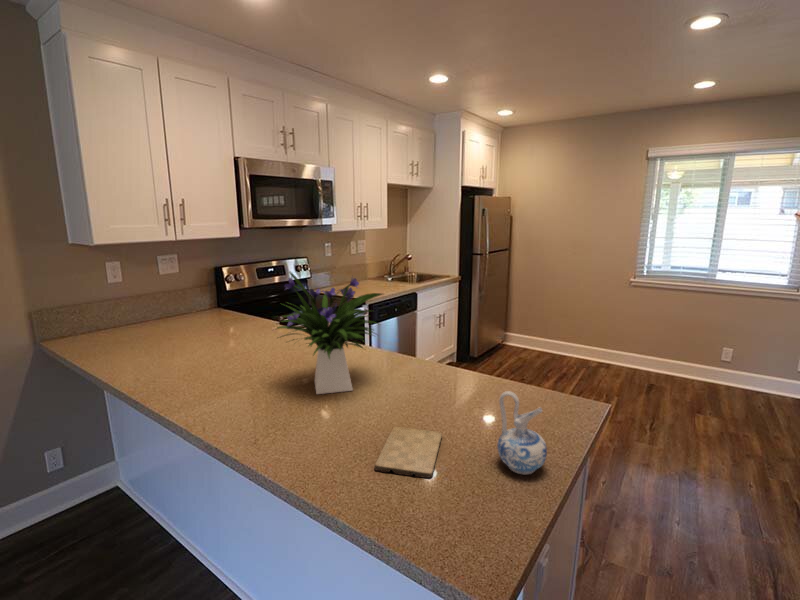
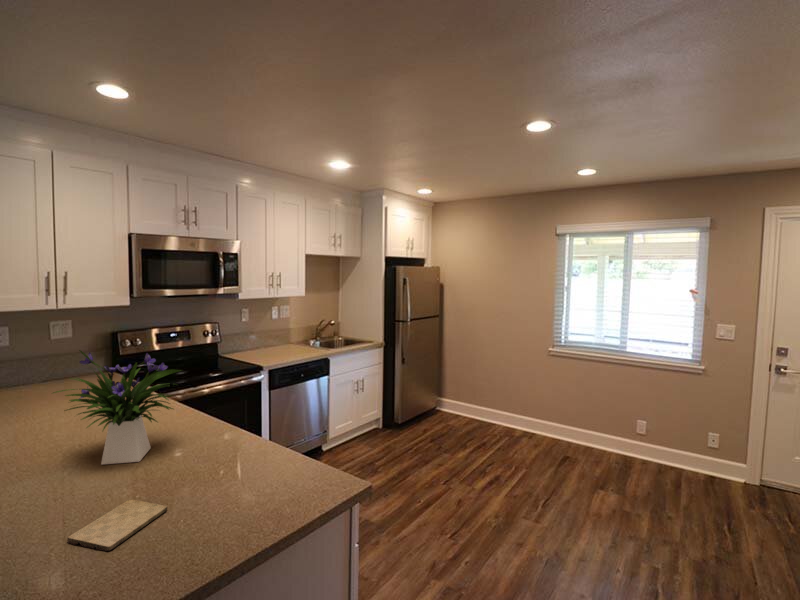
ceramic pitcher: present [497,391,547,474] -> none [180,470,227,550]

